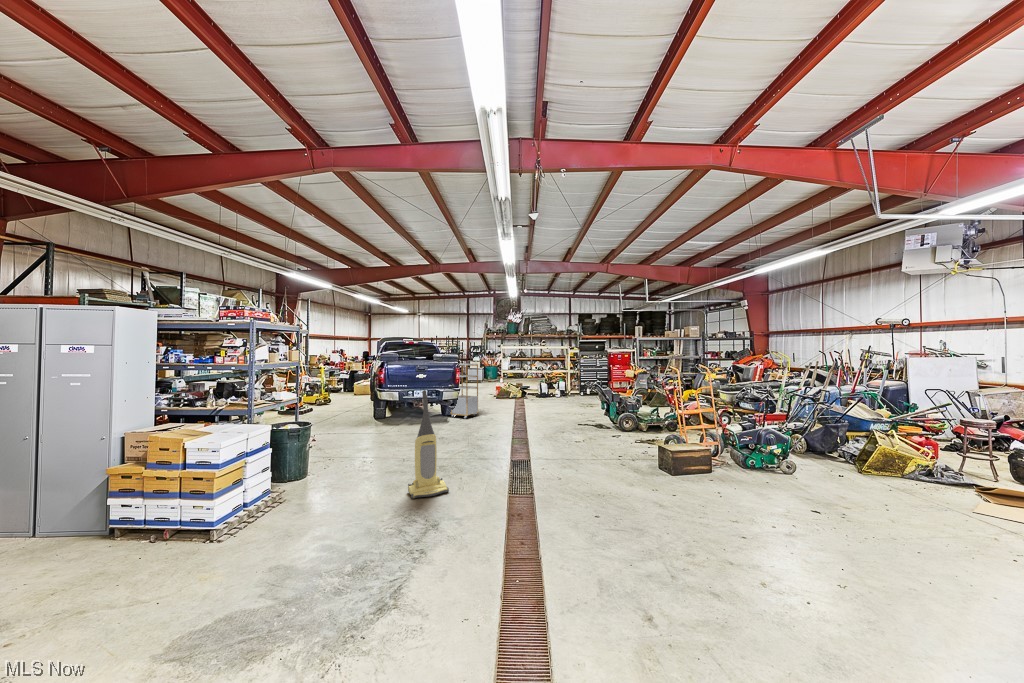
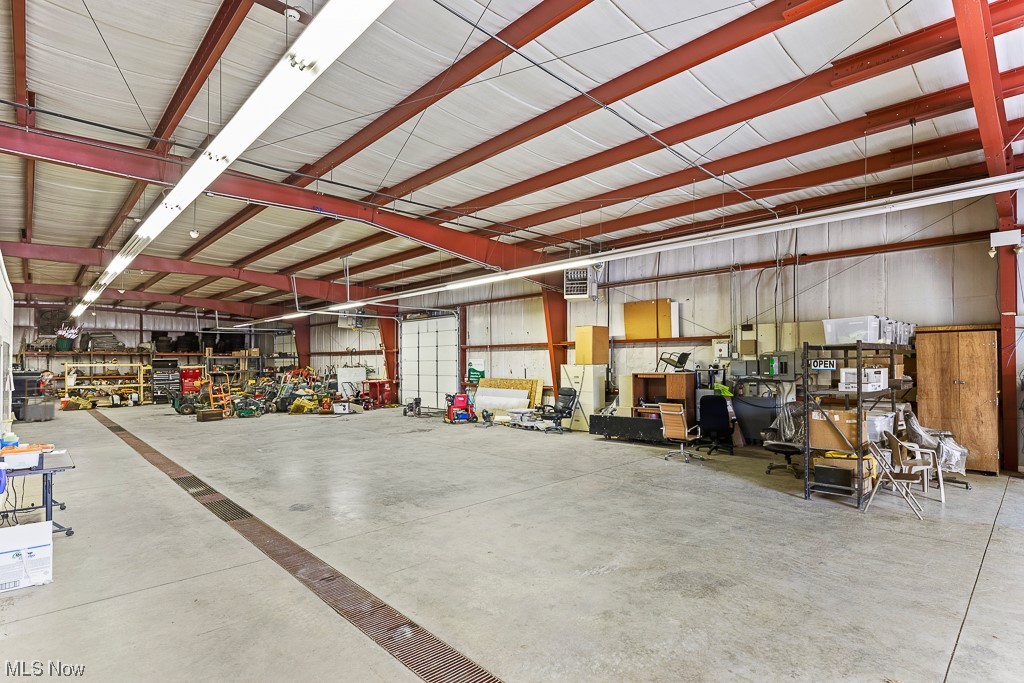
vacuum cleaner: present [408,391,449,499] -> none [50,387,77,438]

